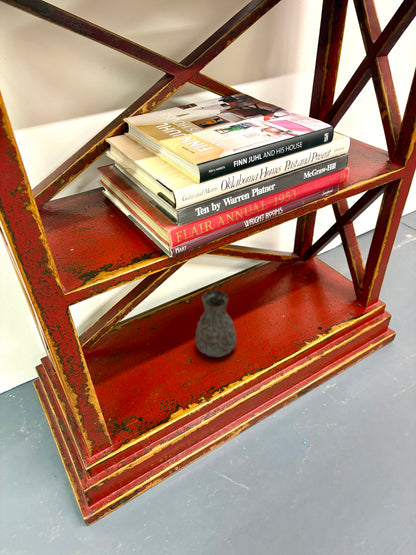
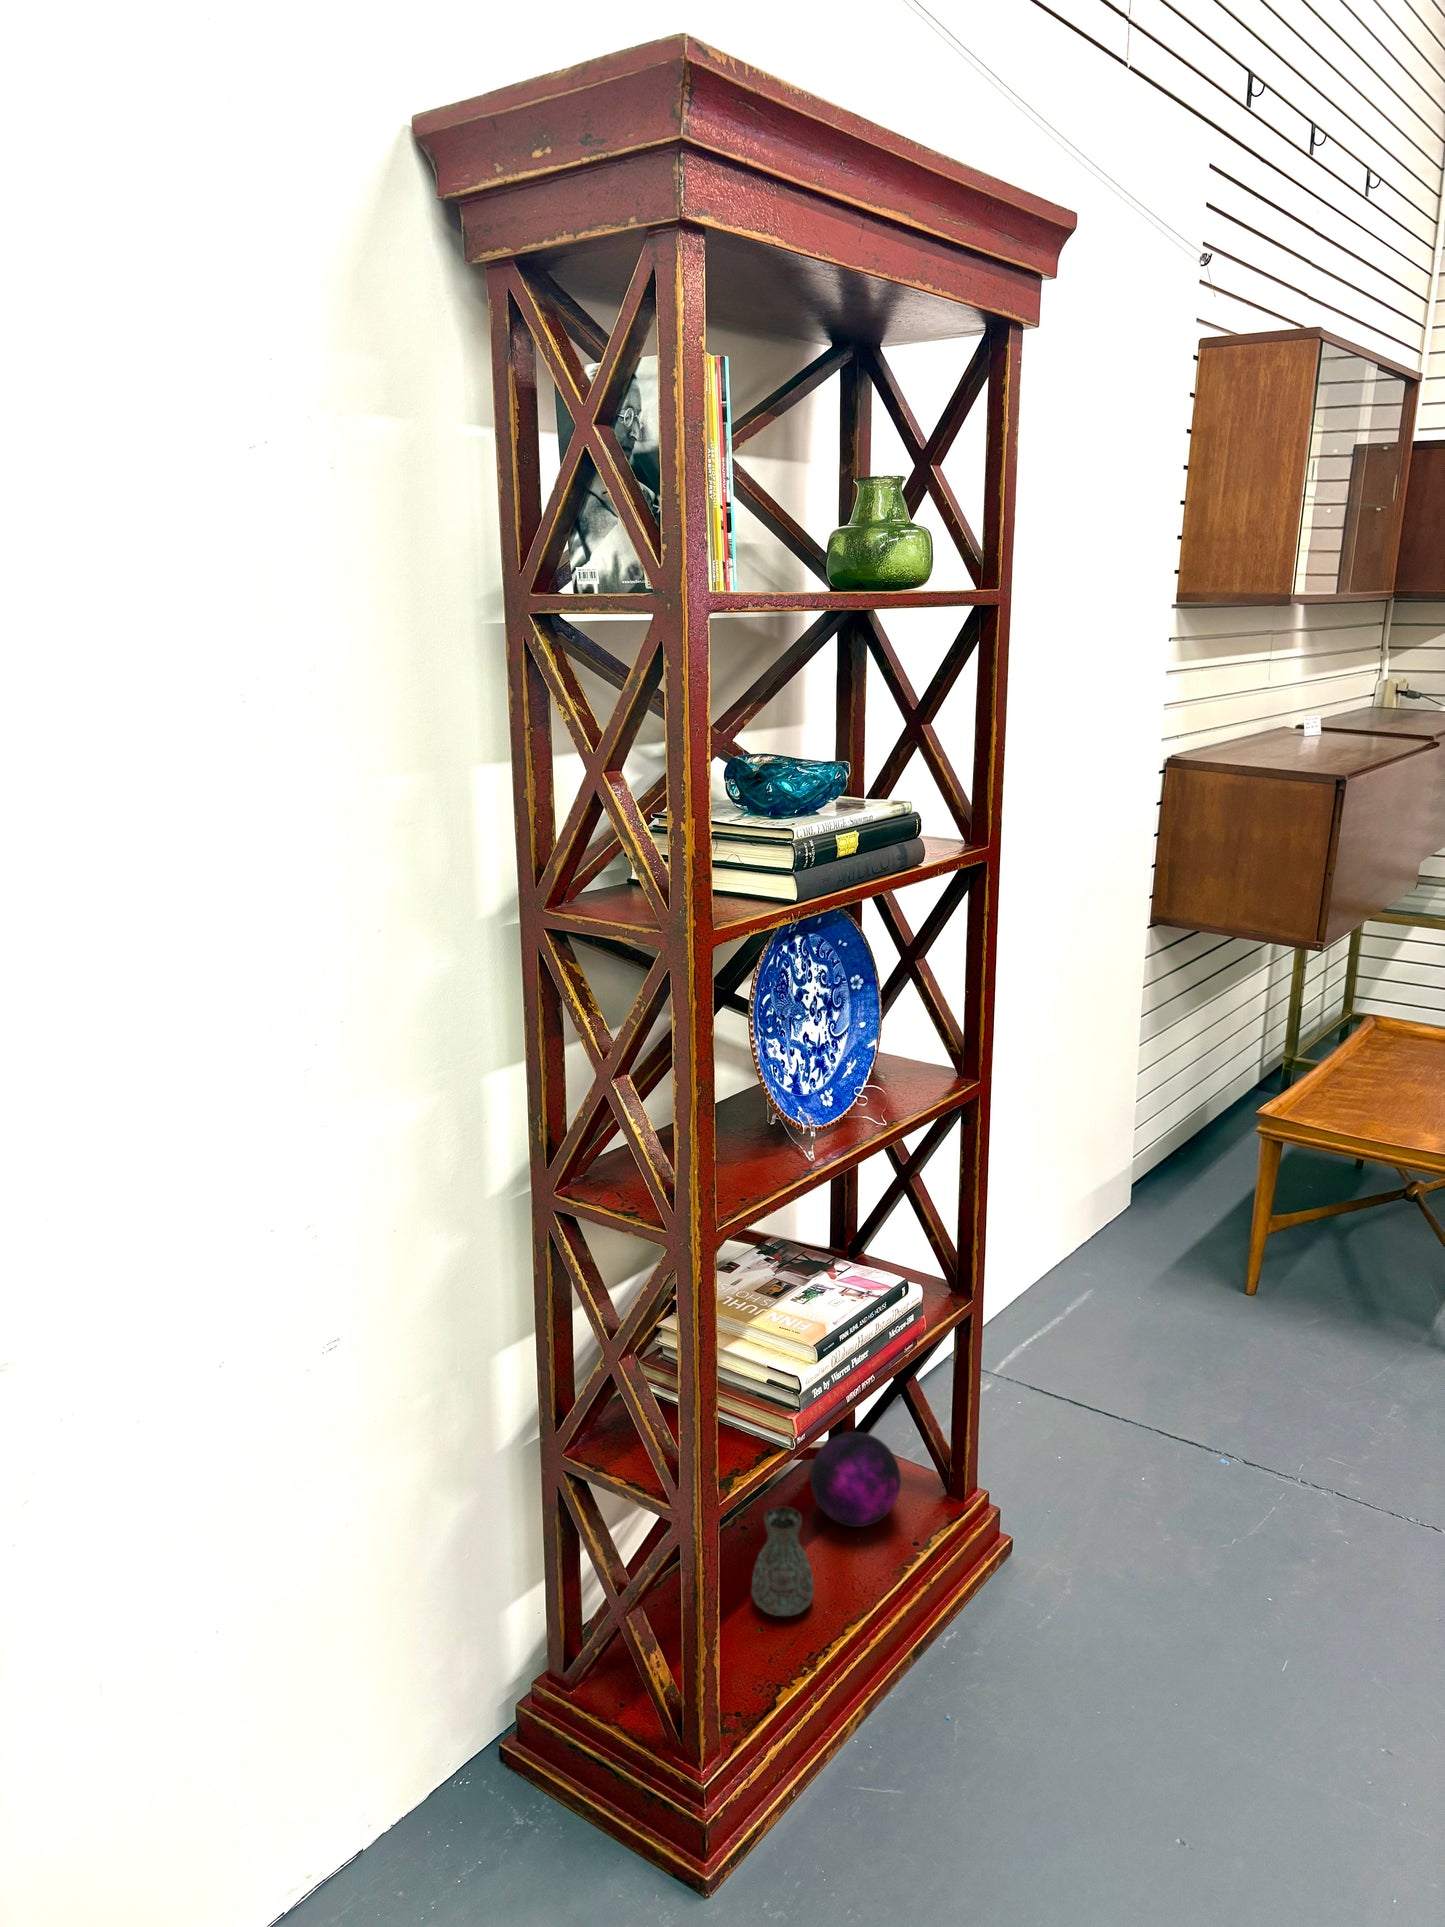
decorative orb: none [263,250,323,309] -> present [811,1432,901,1527]

